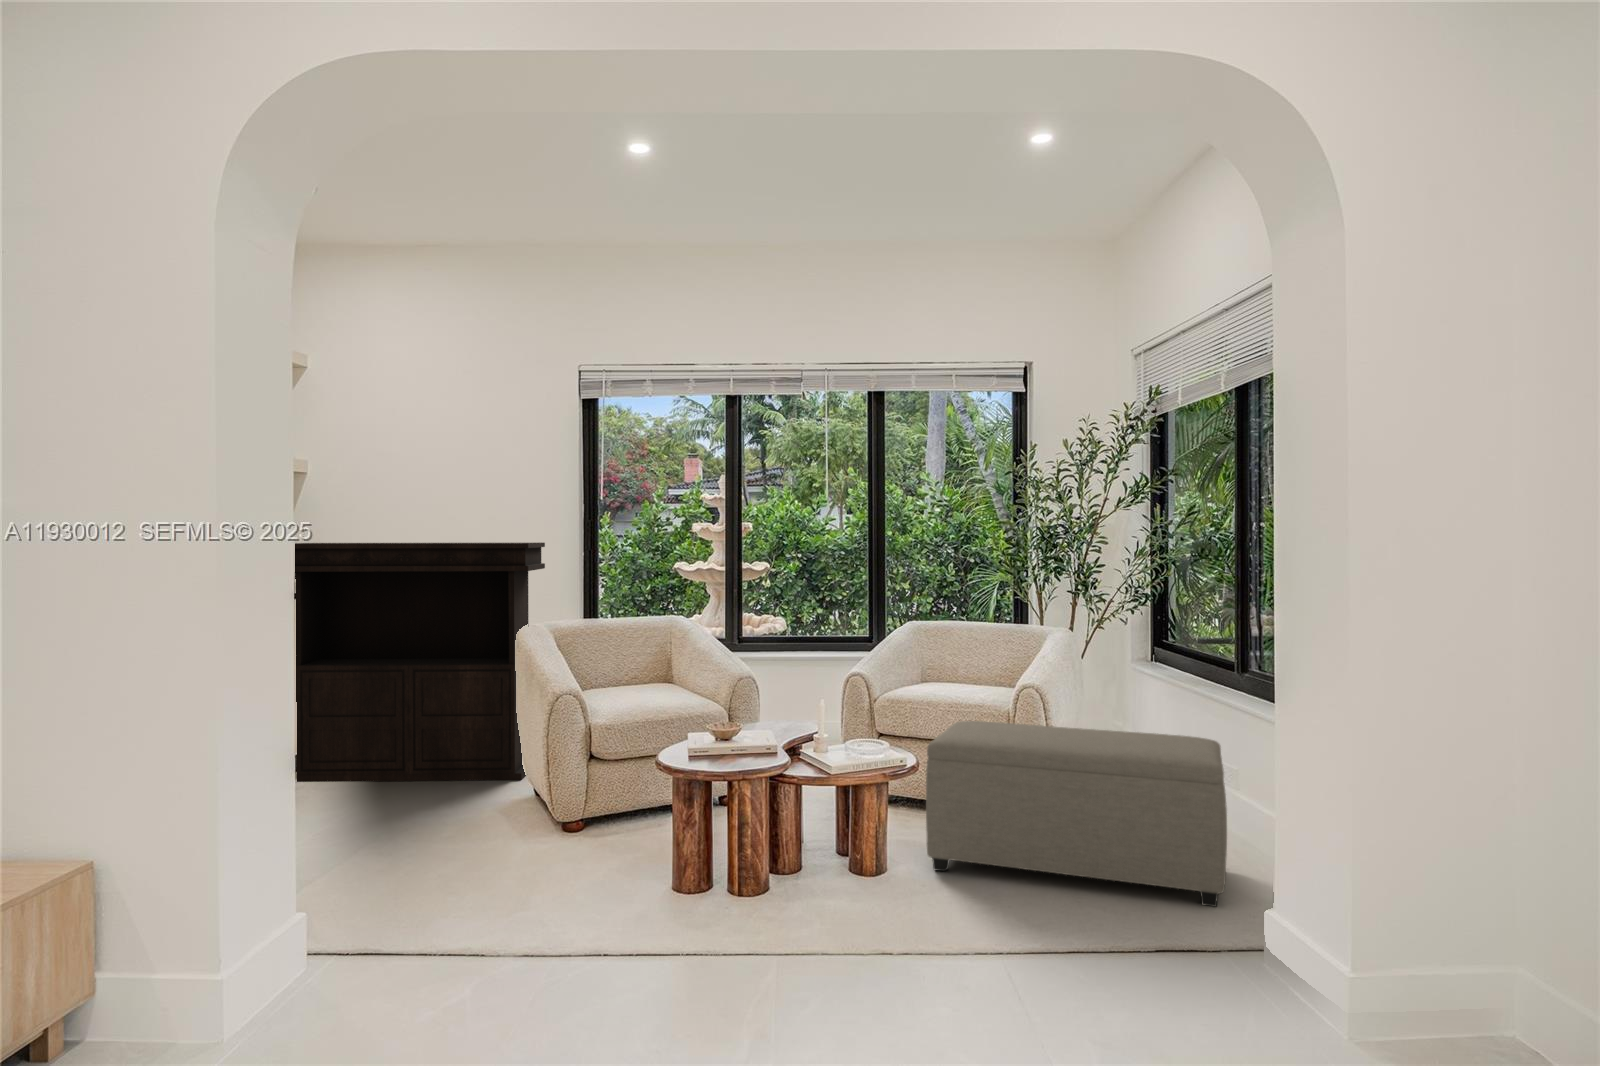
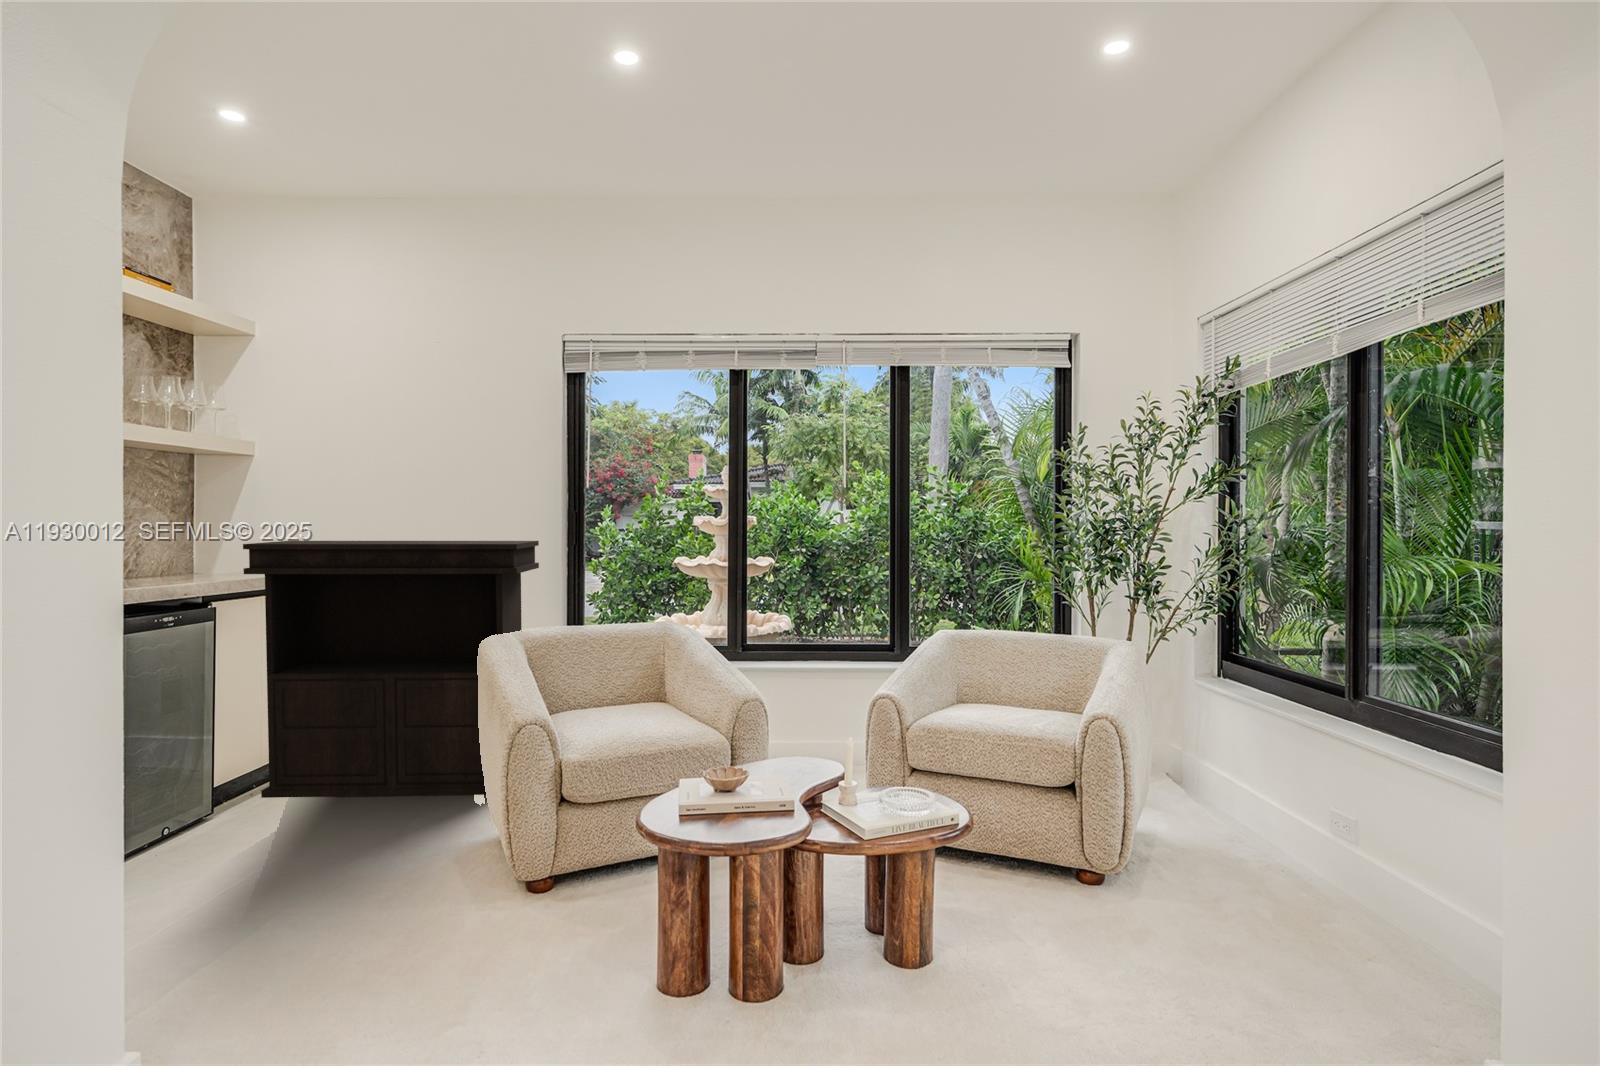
ottoman: present [926,721,1227,907] -> none [966,758,1349,1017]

